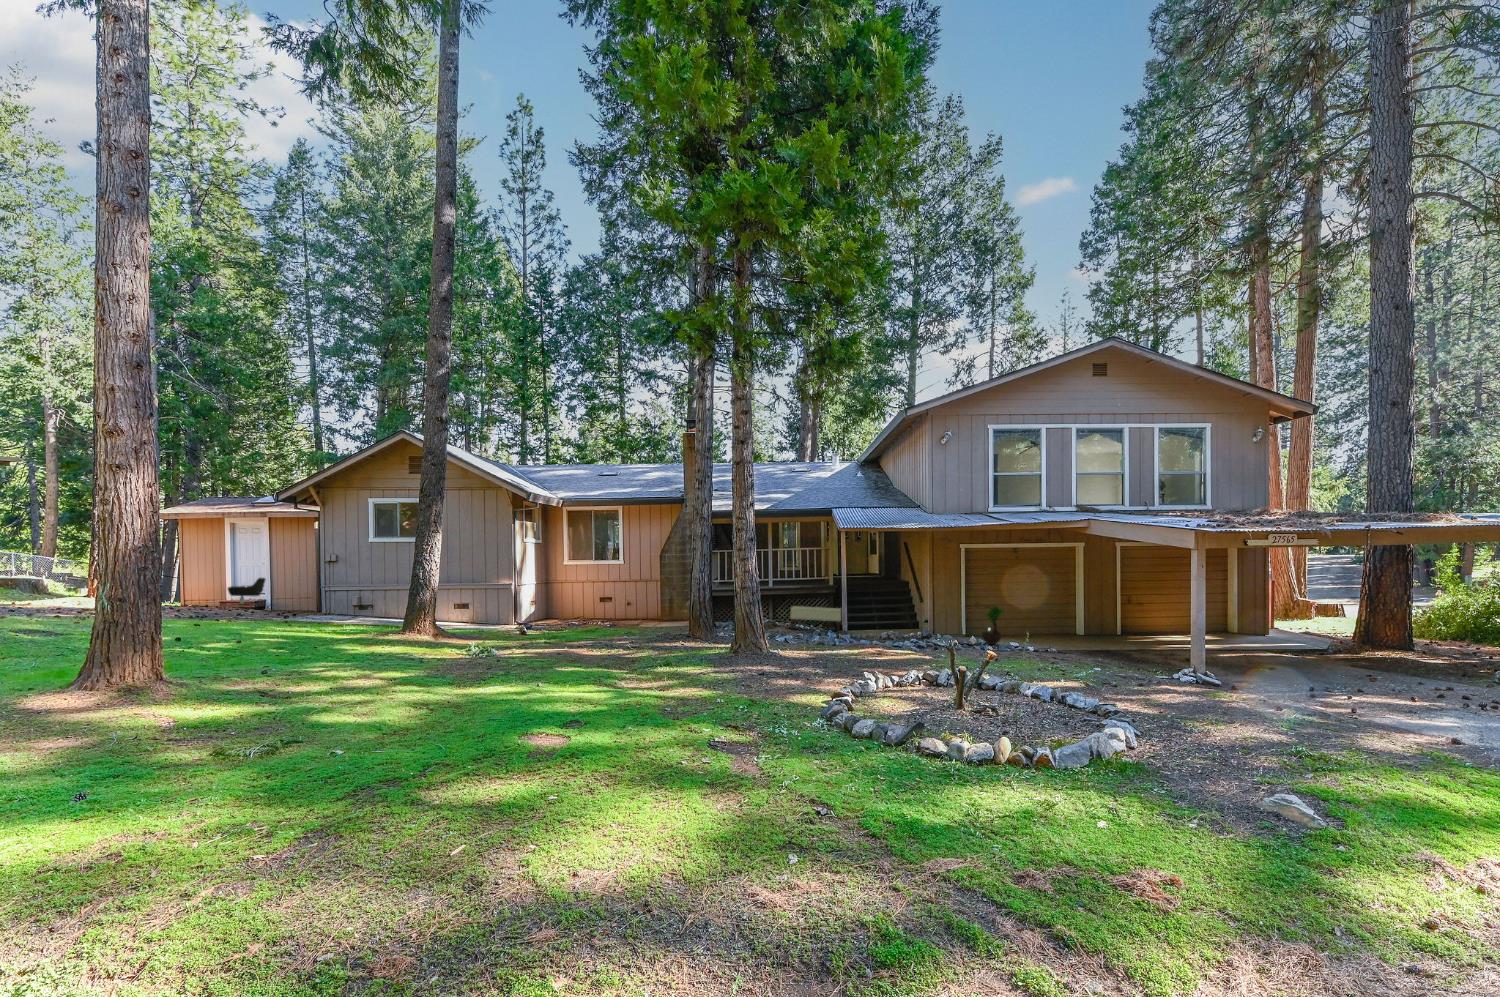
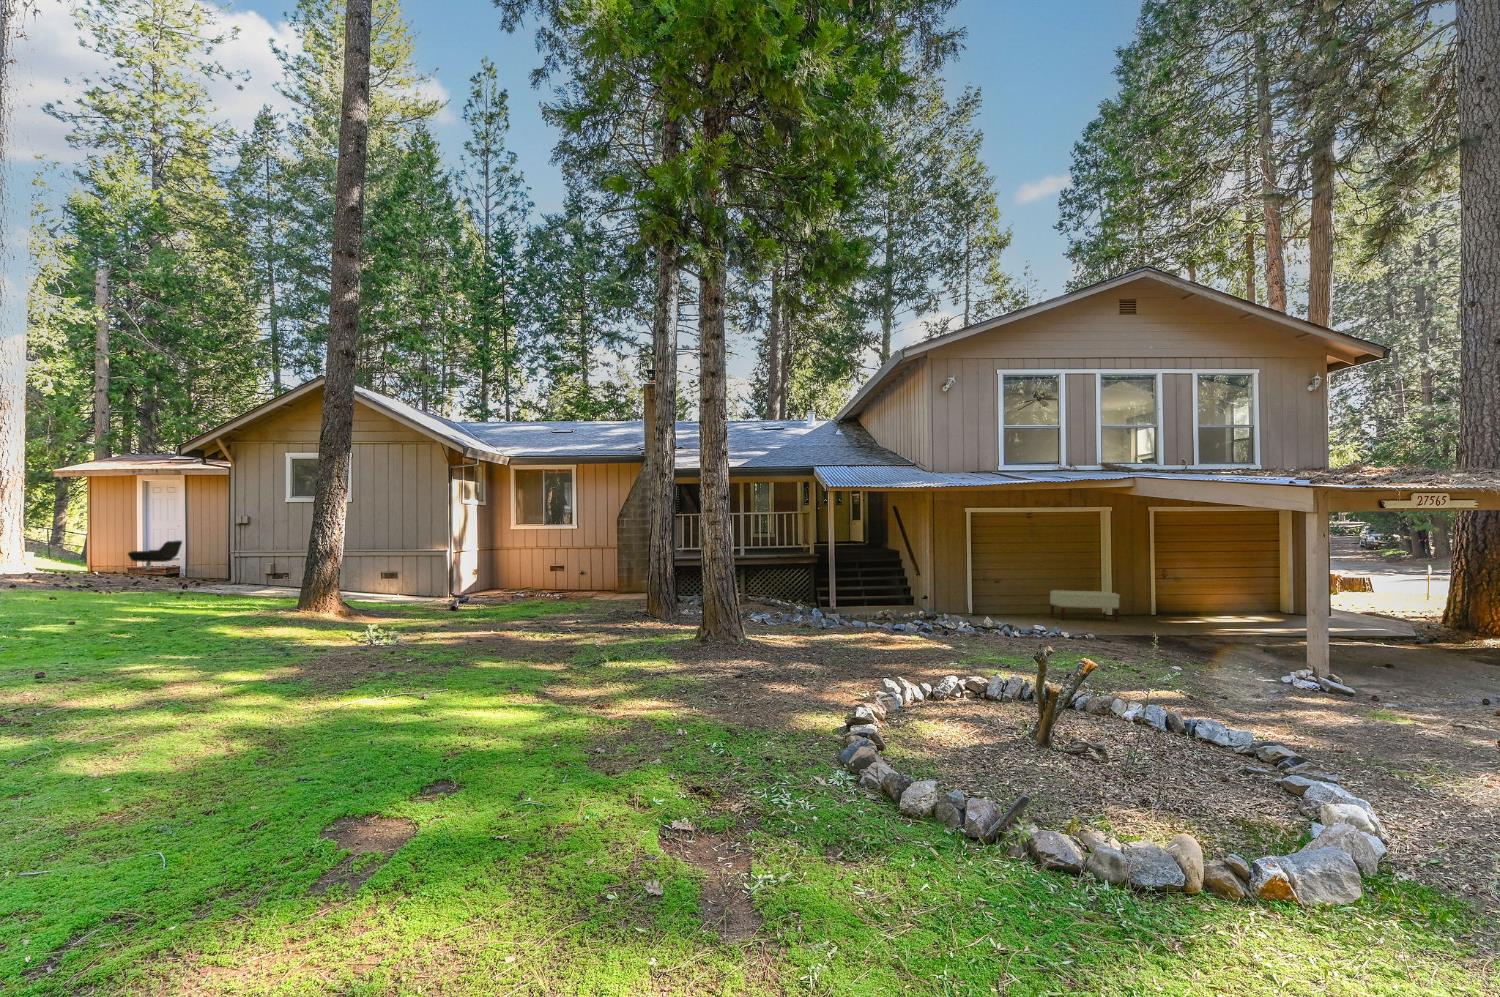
bench: present [790,606,841,631] -> present [1050,590,1120,621]
potted tree: present [982,606,1005,645] -> none [970,569,999,616]

